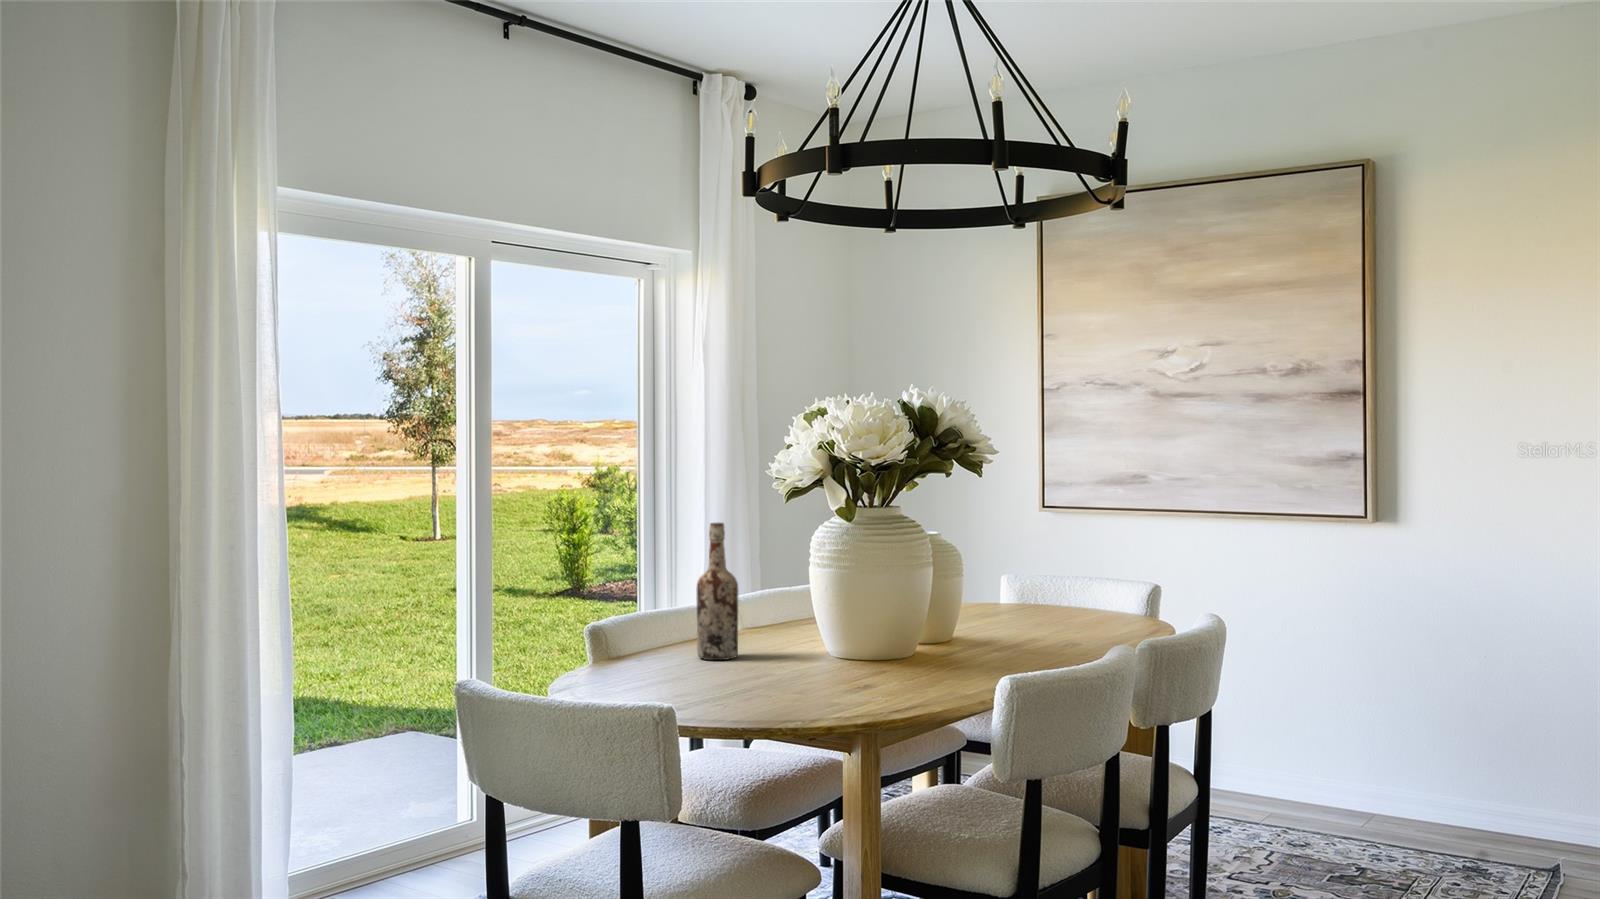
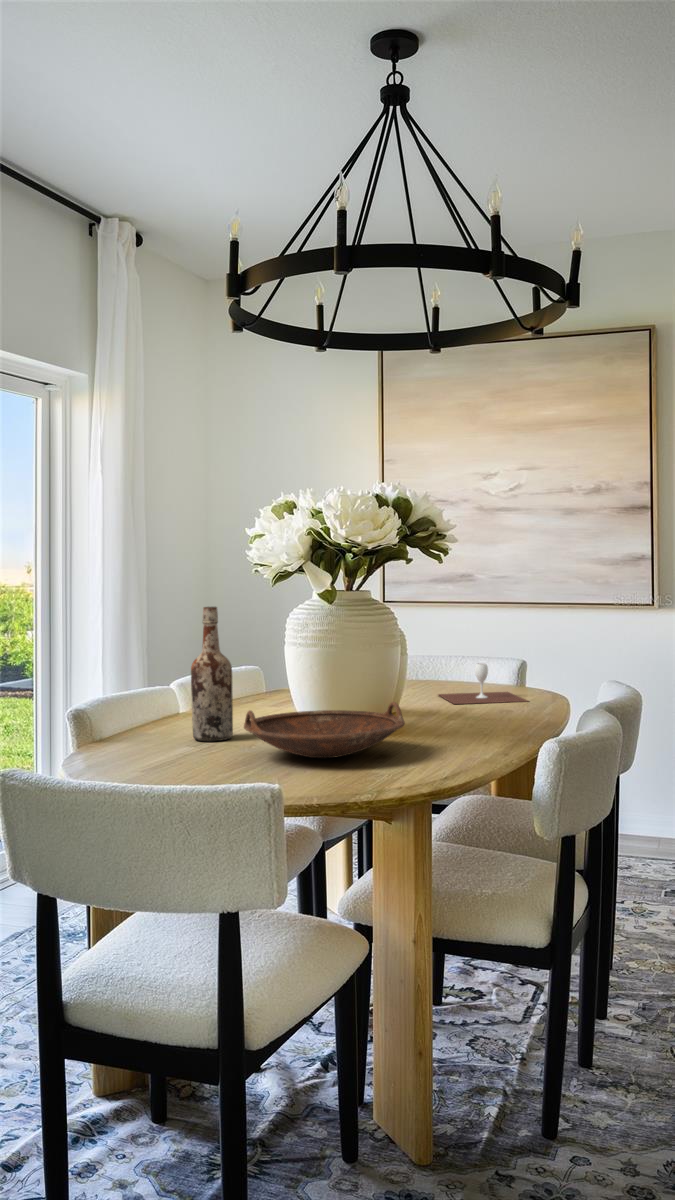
wine glass: none [1013,589,1104,635] -> present [438,663,528,704]
bowl: none [719,630,882,684] -> present [244,702,405,758]

